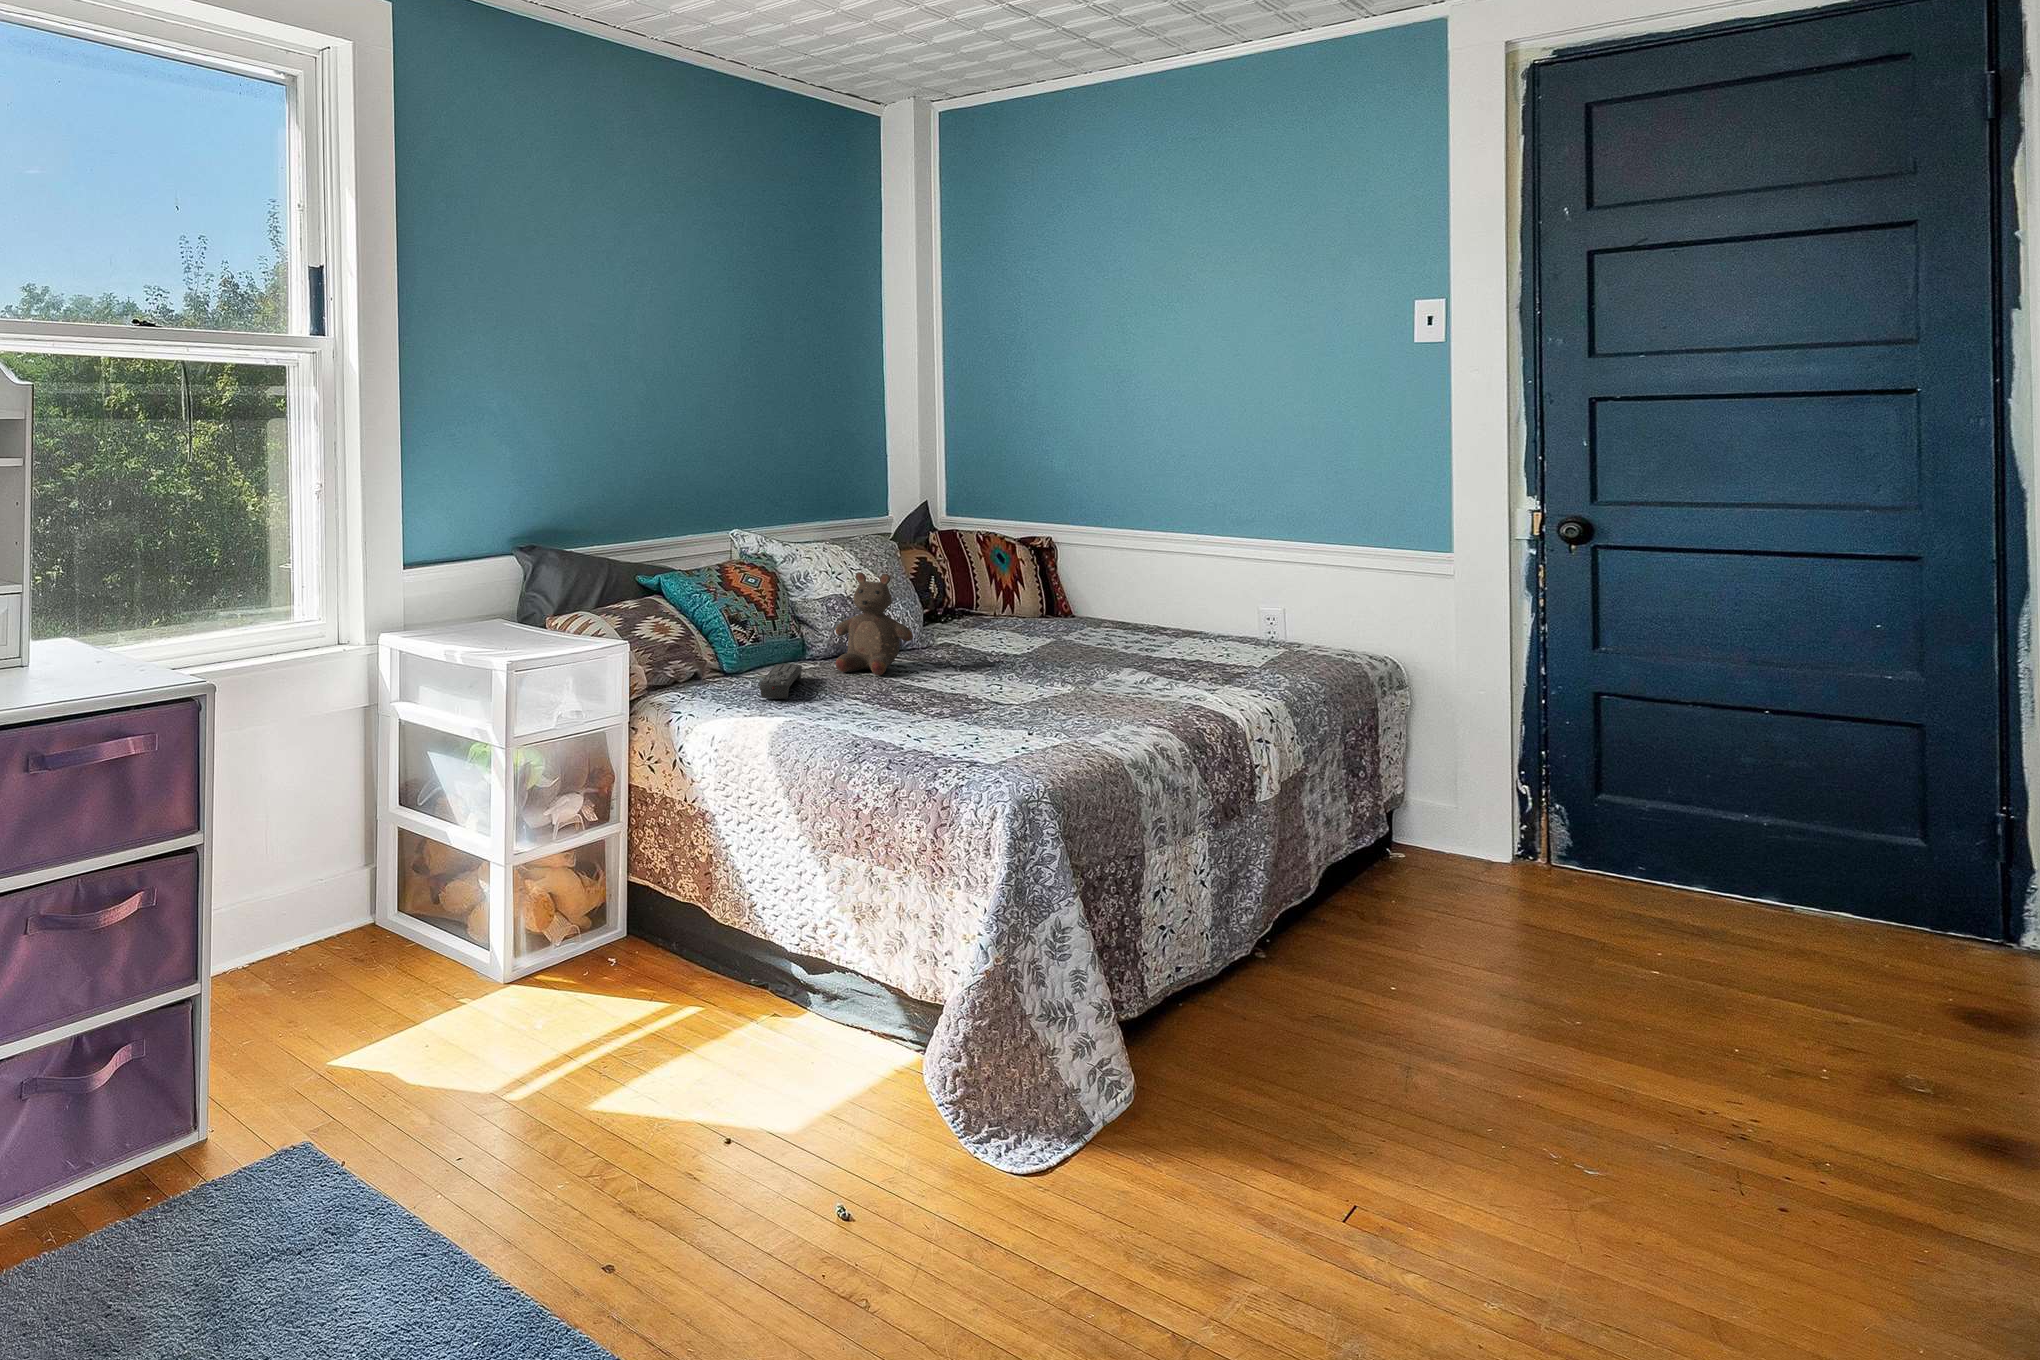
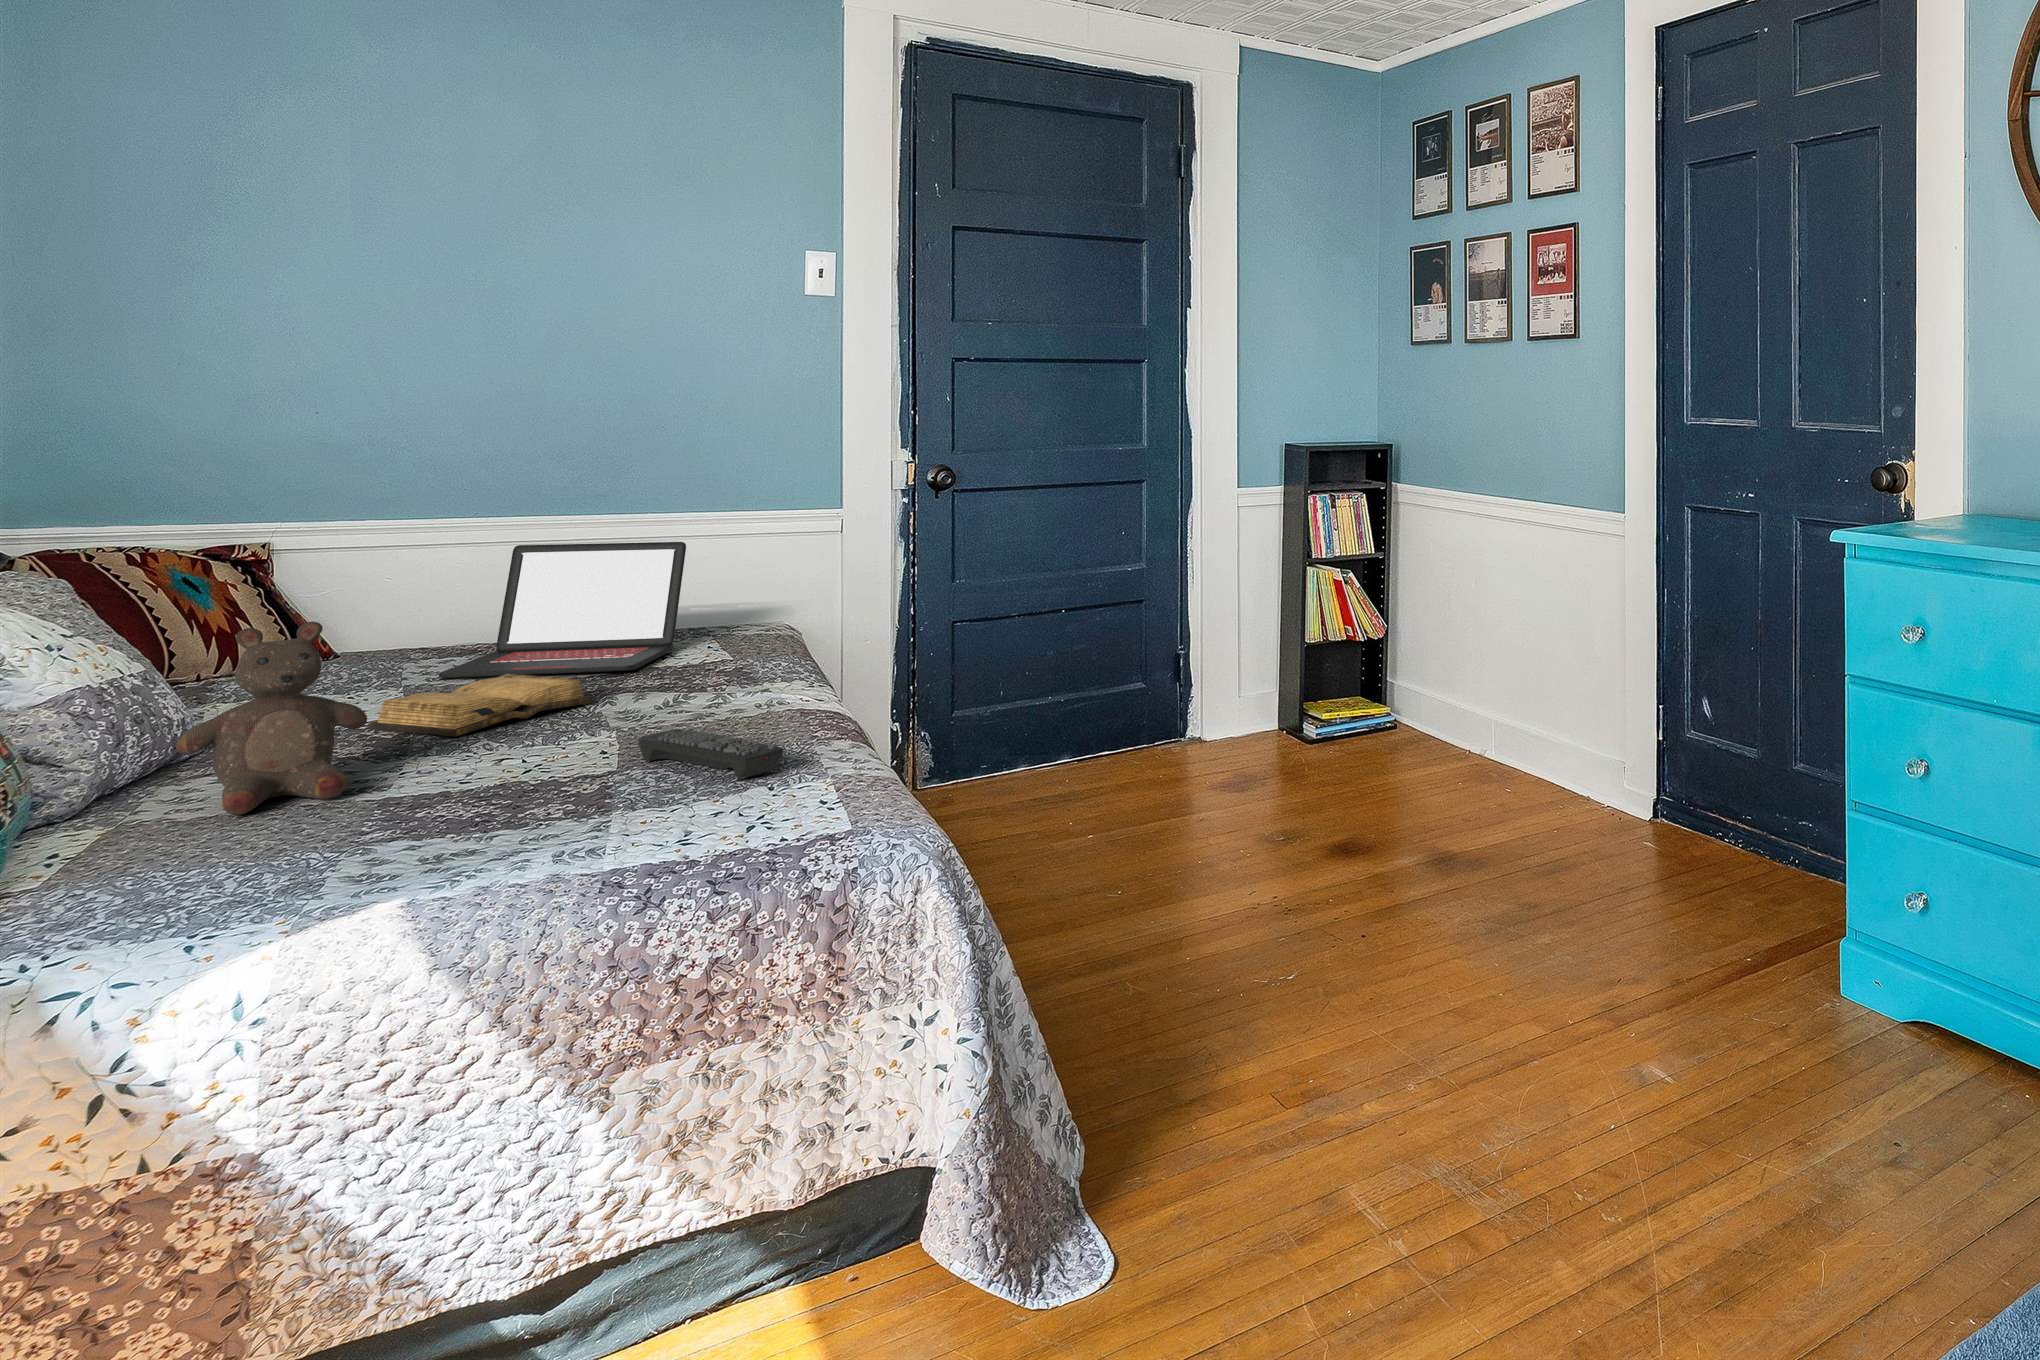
laptop: none [1069,553,1239,655] -> present [439,542,686,678]
diary: none [976,636,1089,667] -> present [369,674,591,737]
remote control: present [760,664,802,699] -> present [639,730,783,780]

